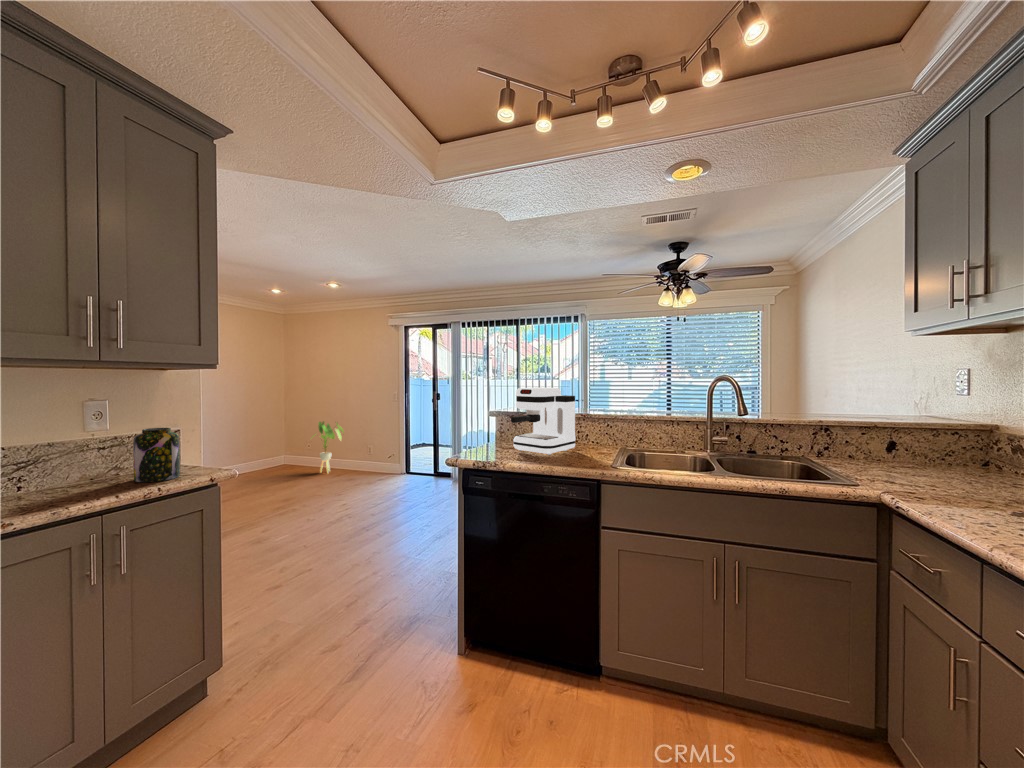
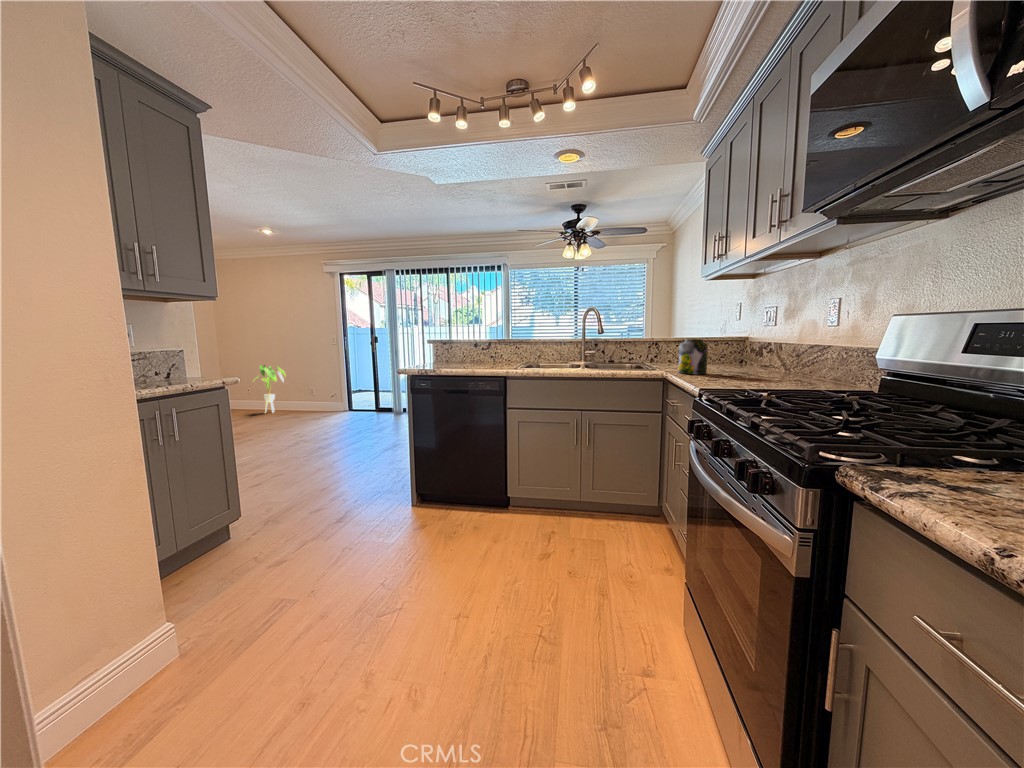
coffee maker: present [511,387,575,455] -> none [444,318,492,366]
jar: present [133,428,180,482] -> present [678,339,708,374]

